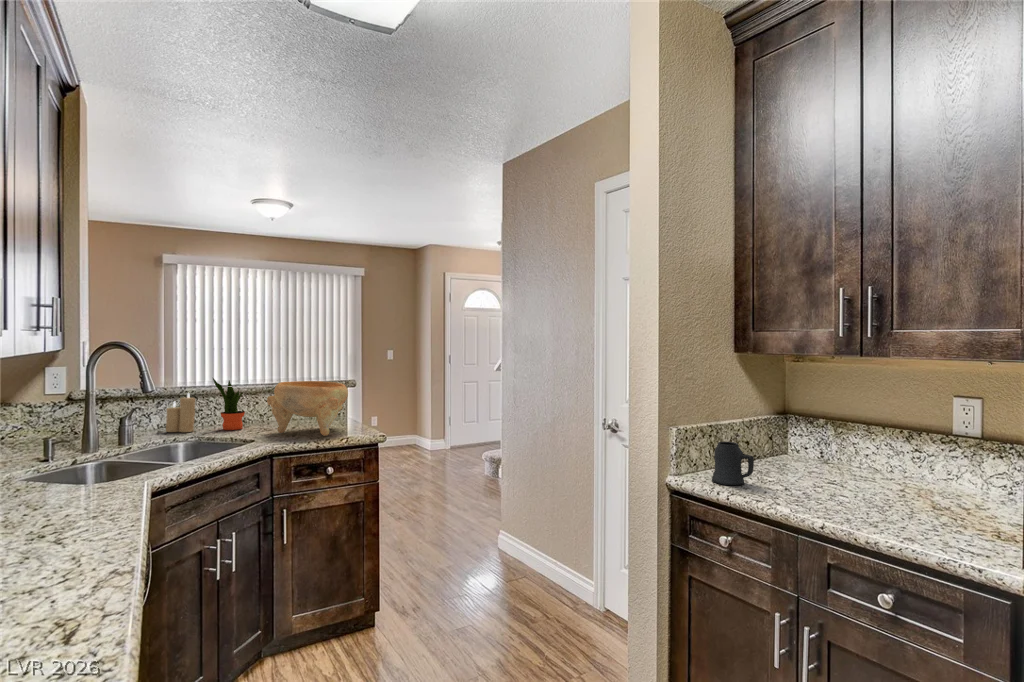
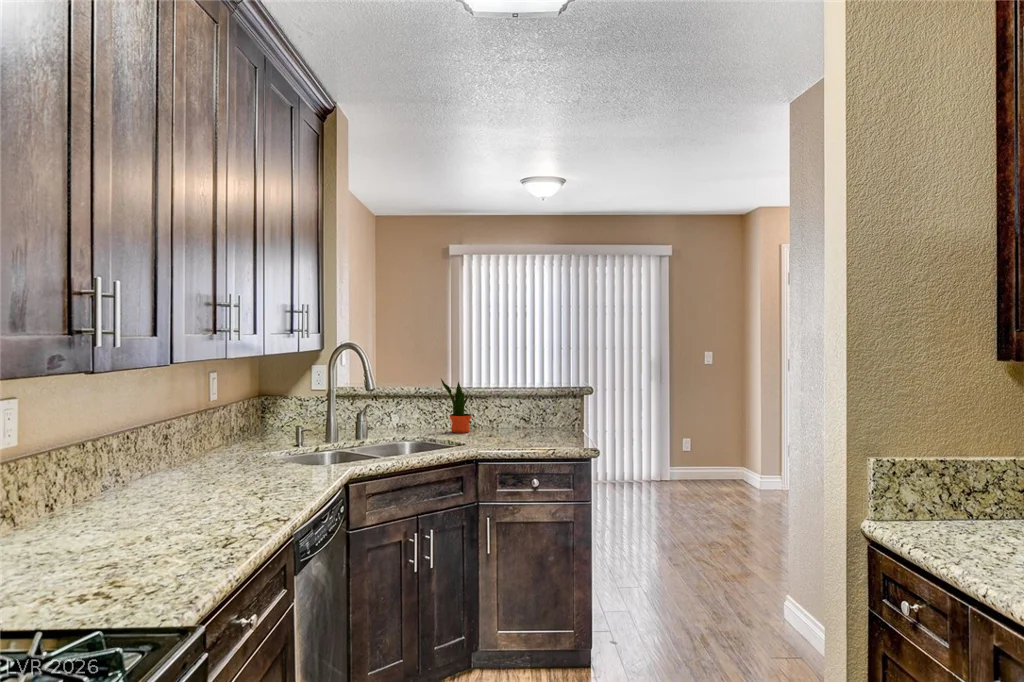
decorative bowl: present [267,381,348,436] -> none [485,385,565,444]
candle: present [166,393,195,432] -> none [403,393,427,432]
mug: present [712,442,754,485] -> none [915,482,969,544]

